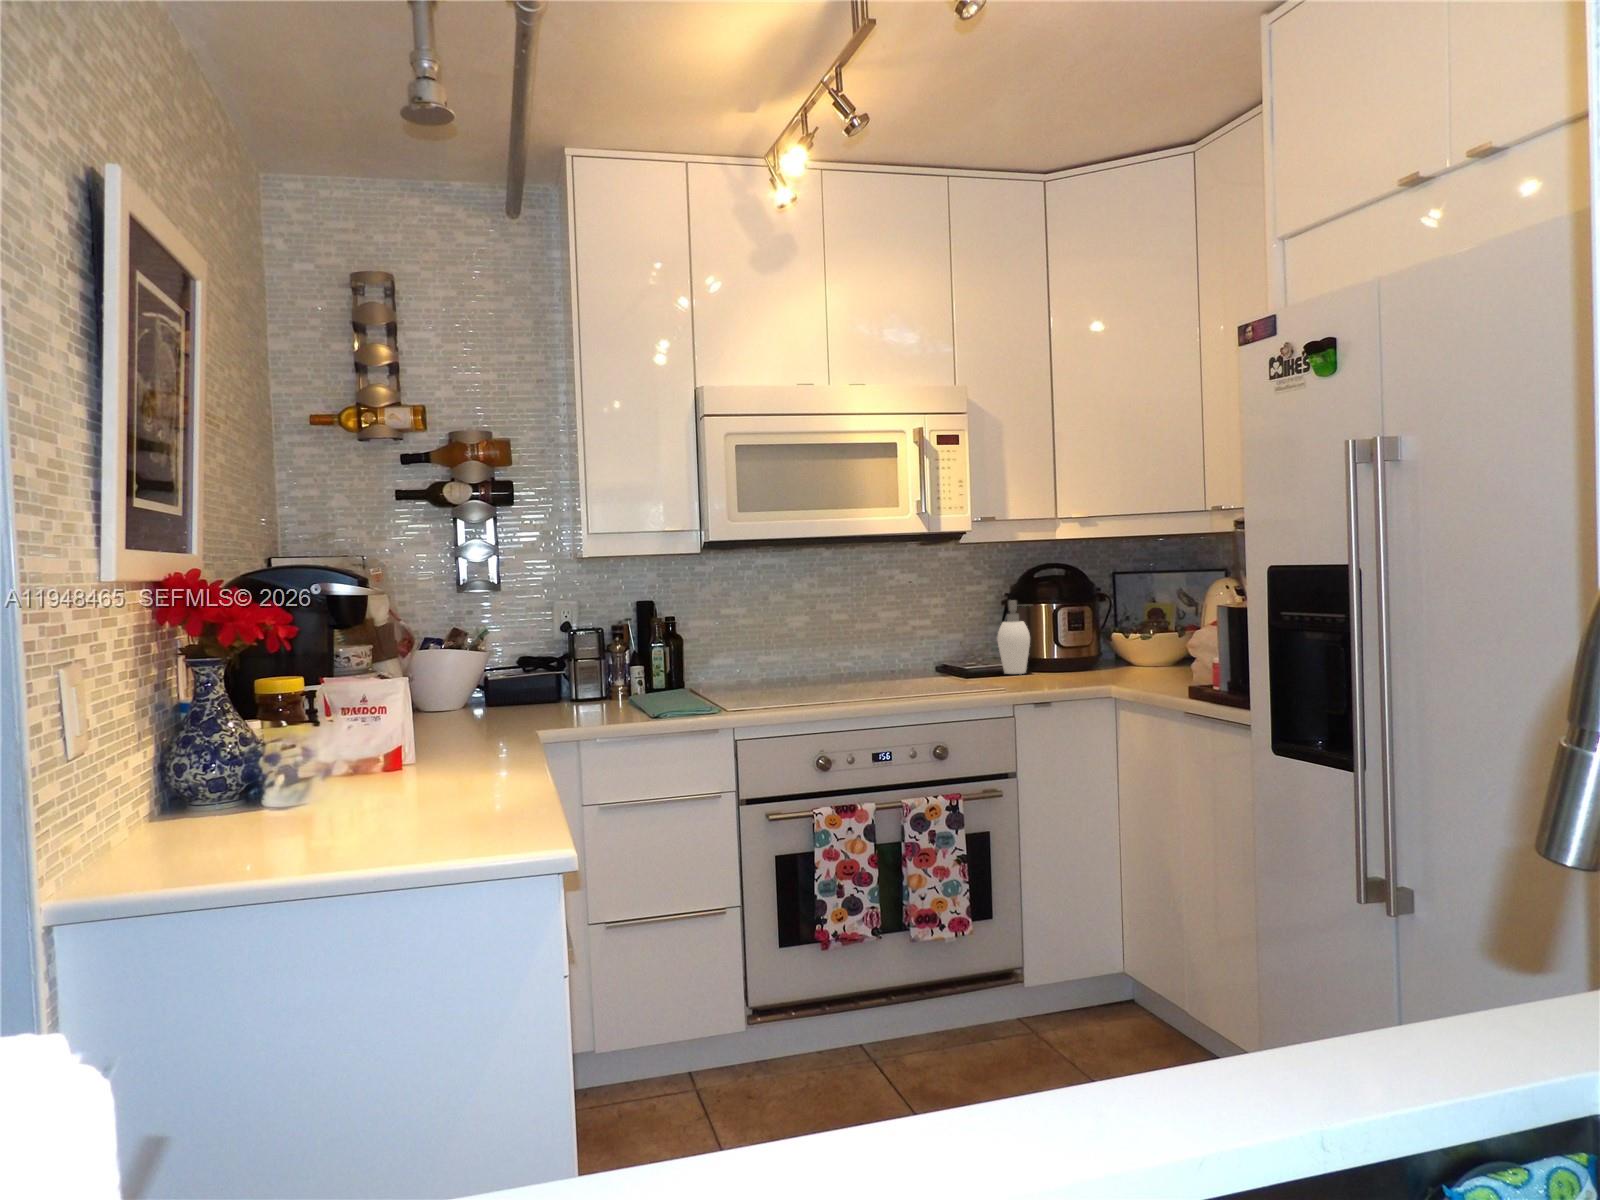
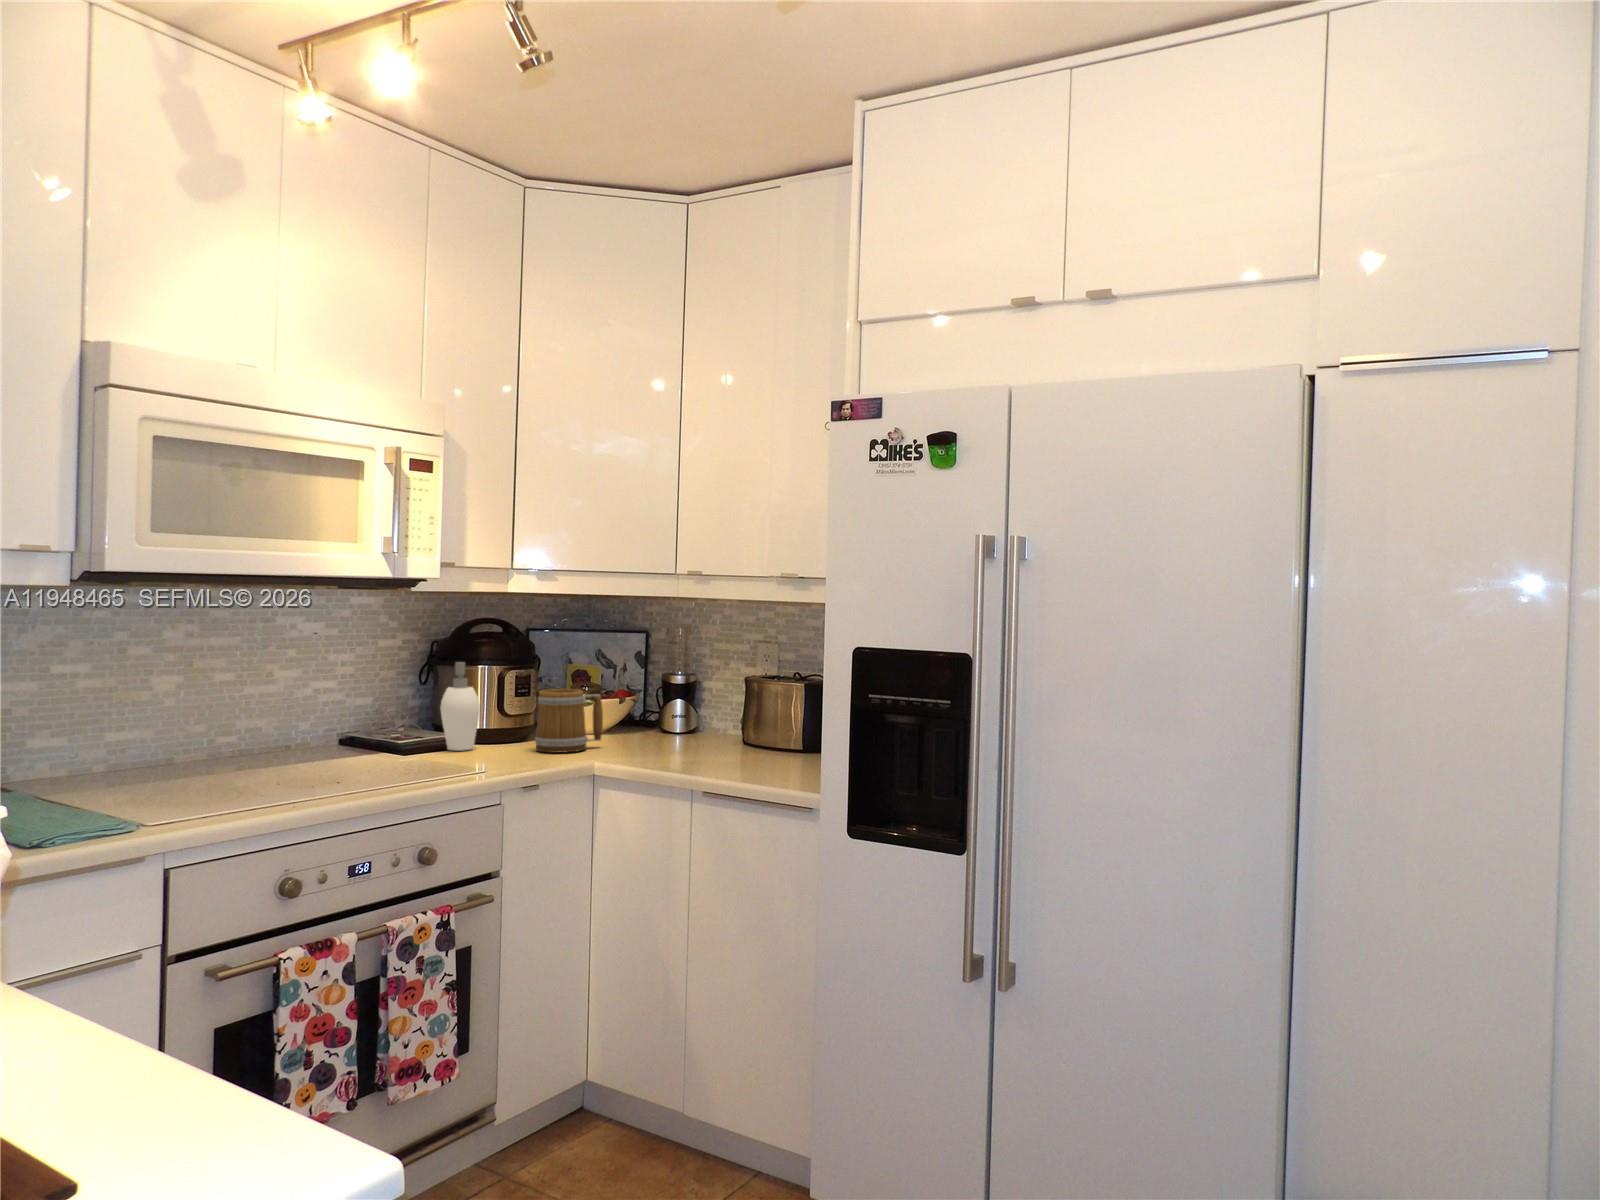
mug: none [1072,623,1134,678] -> present [535,689,603,753]

